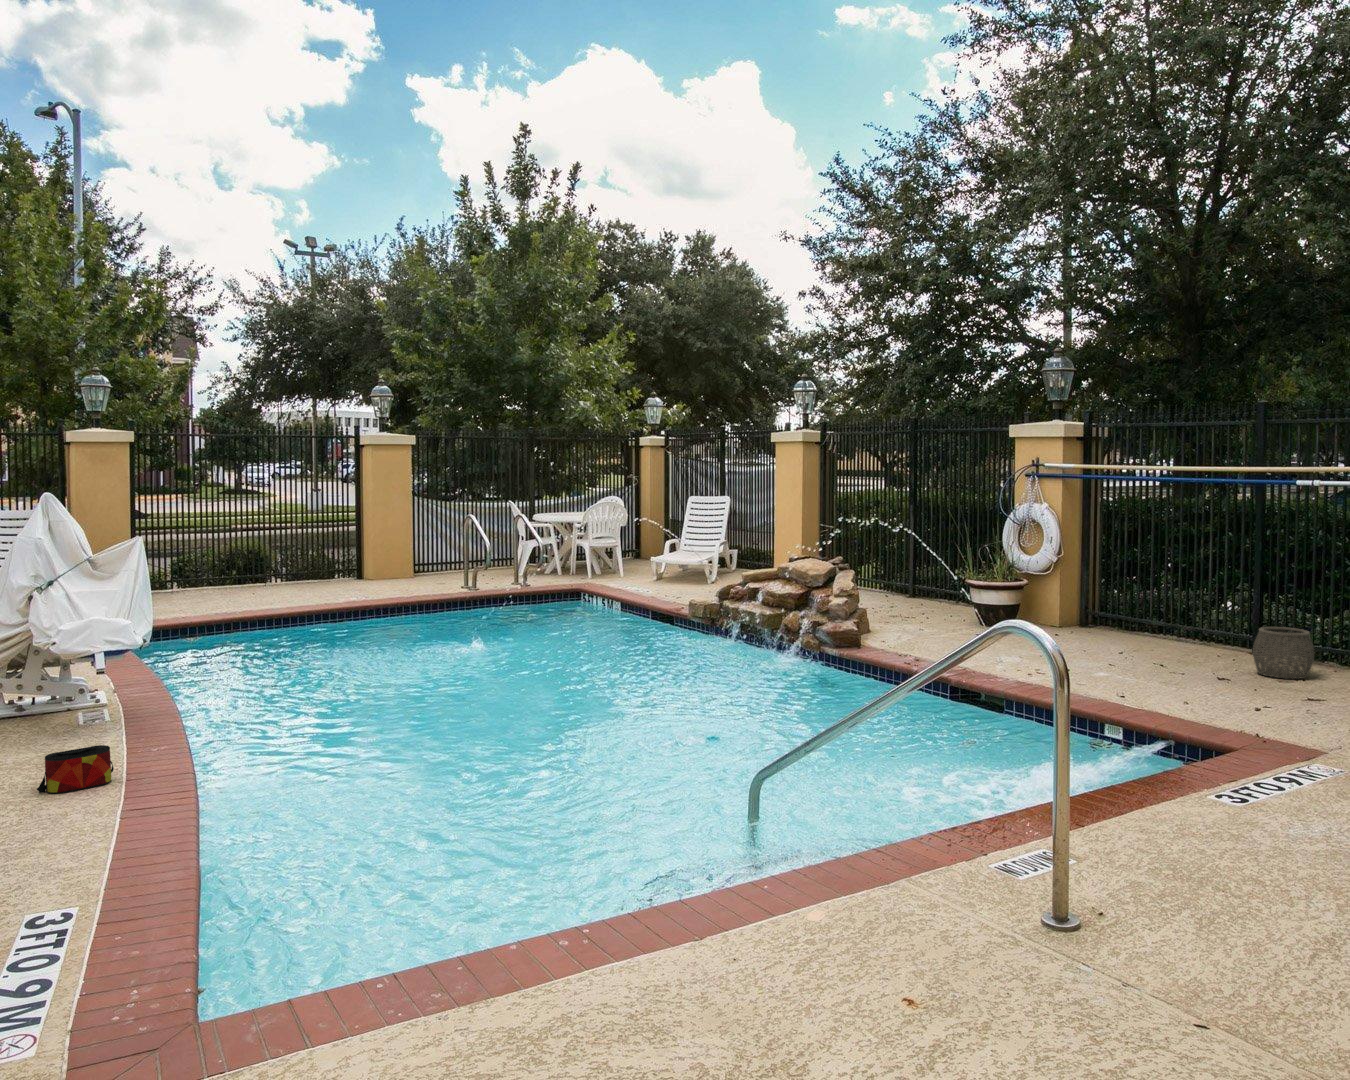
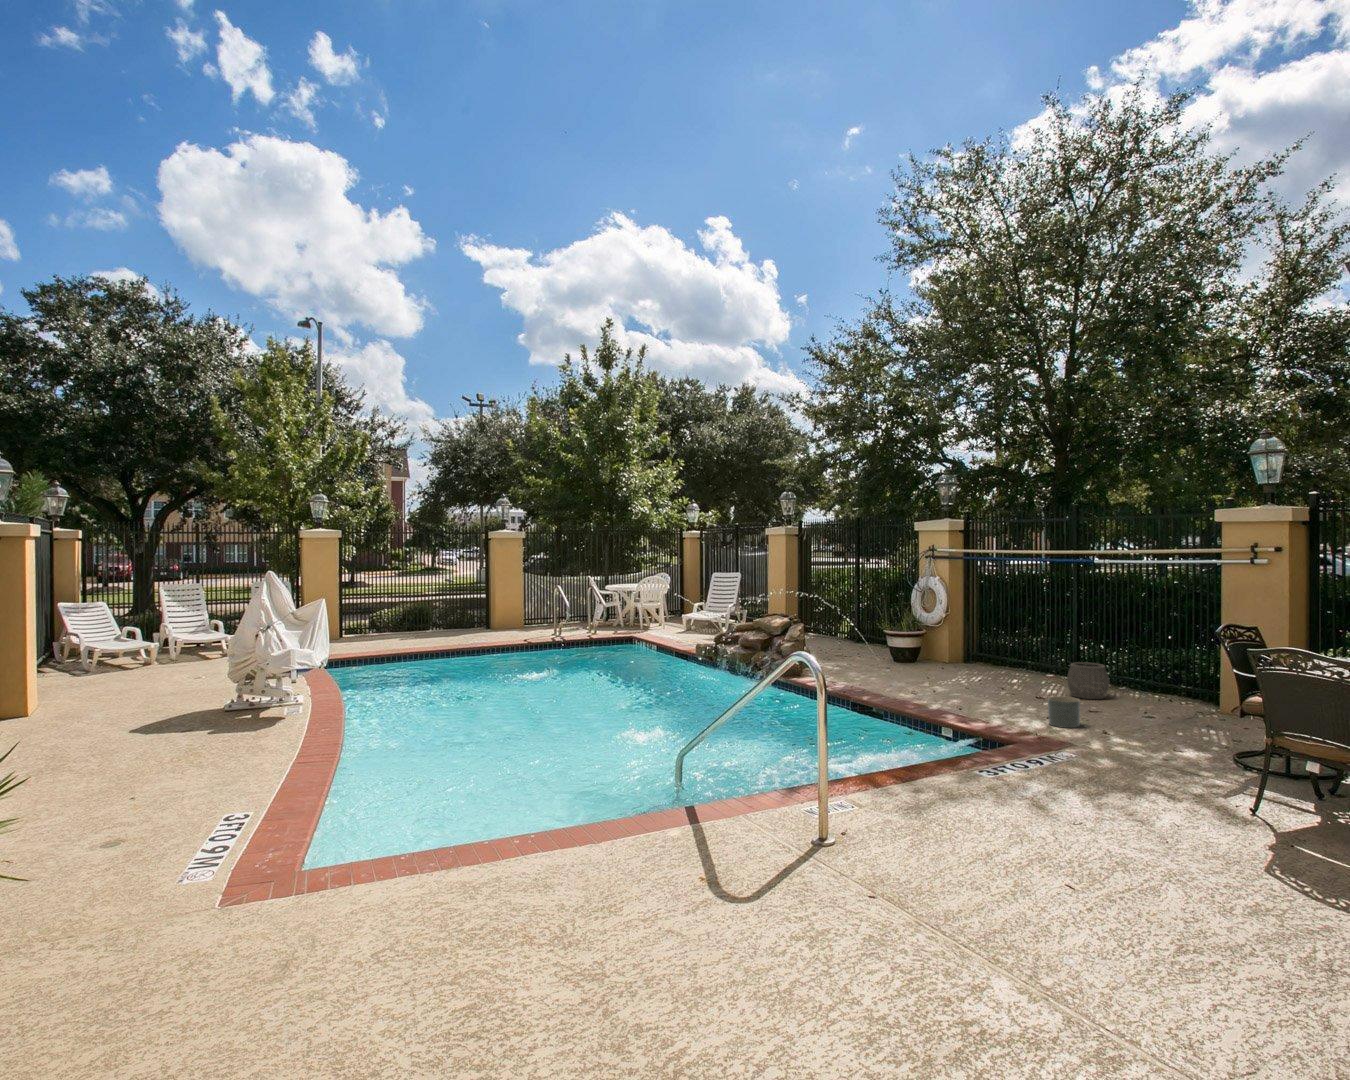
planter: none [1264,678,1314,725] -> present [1048,696,1080,728]
bag: present [37,745,114,794] -> none [247,727,293,756]

